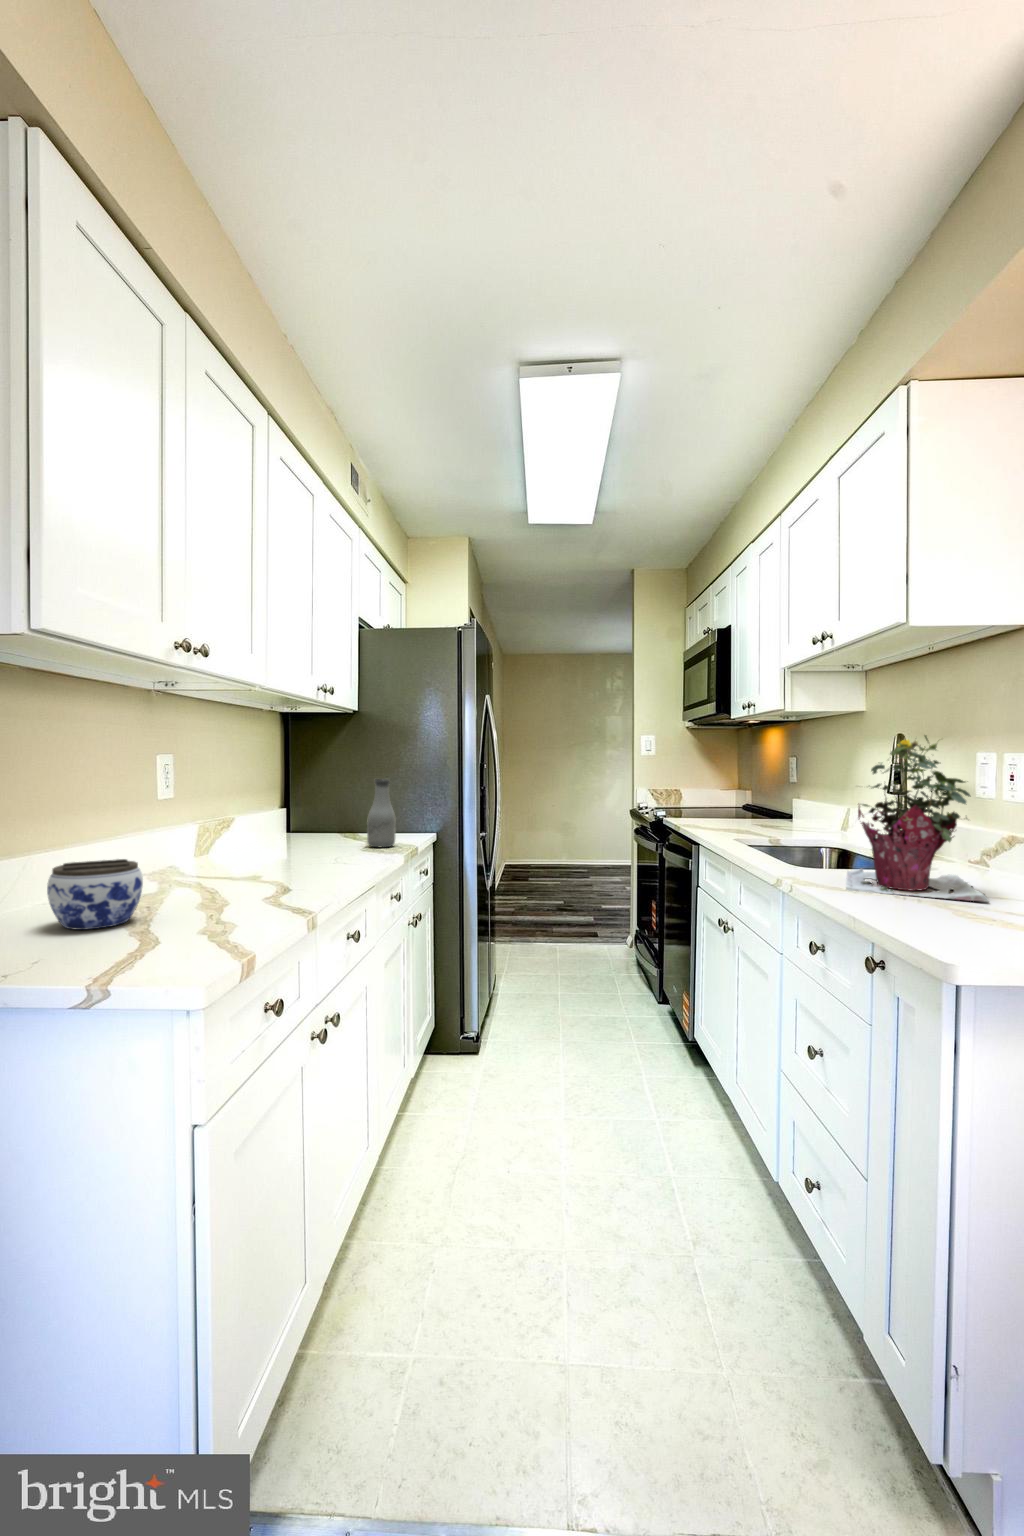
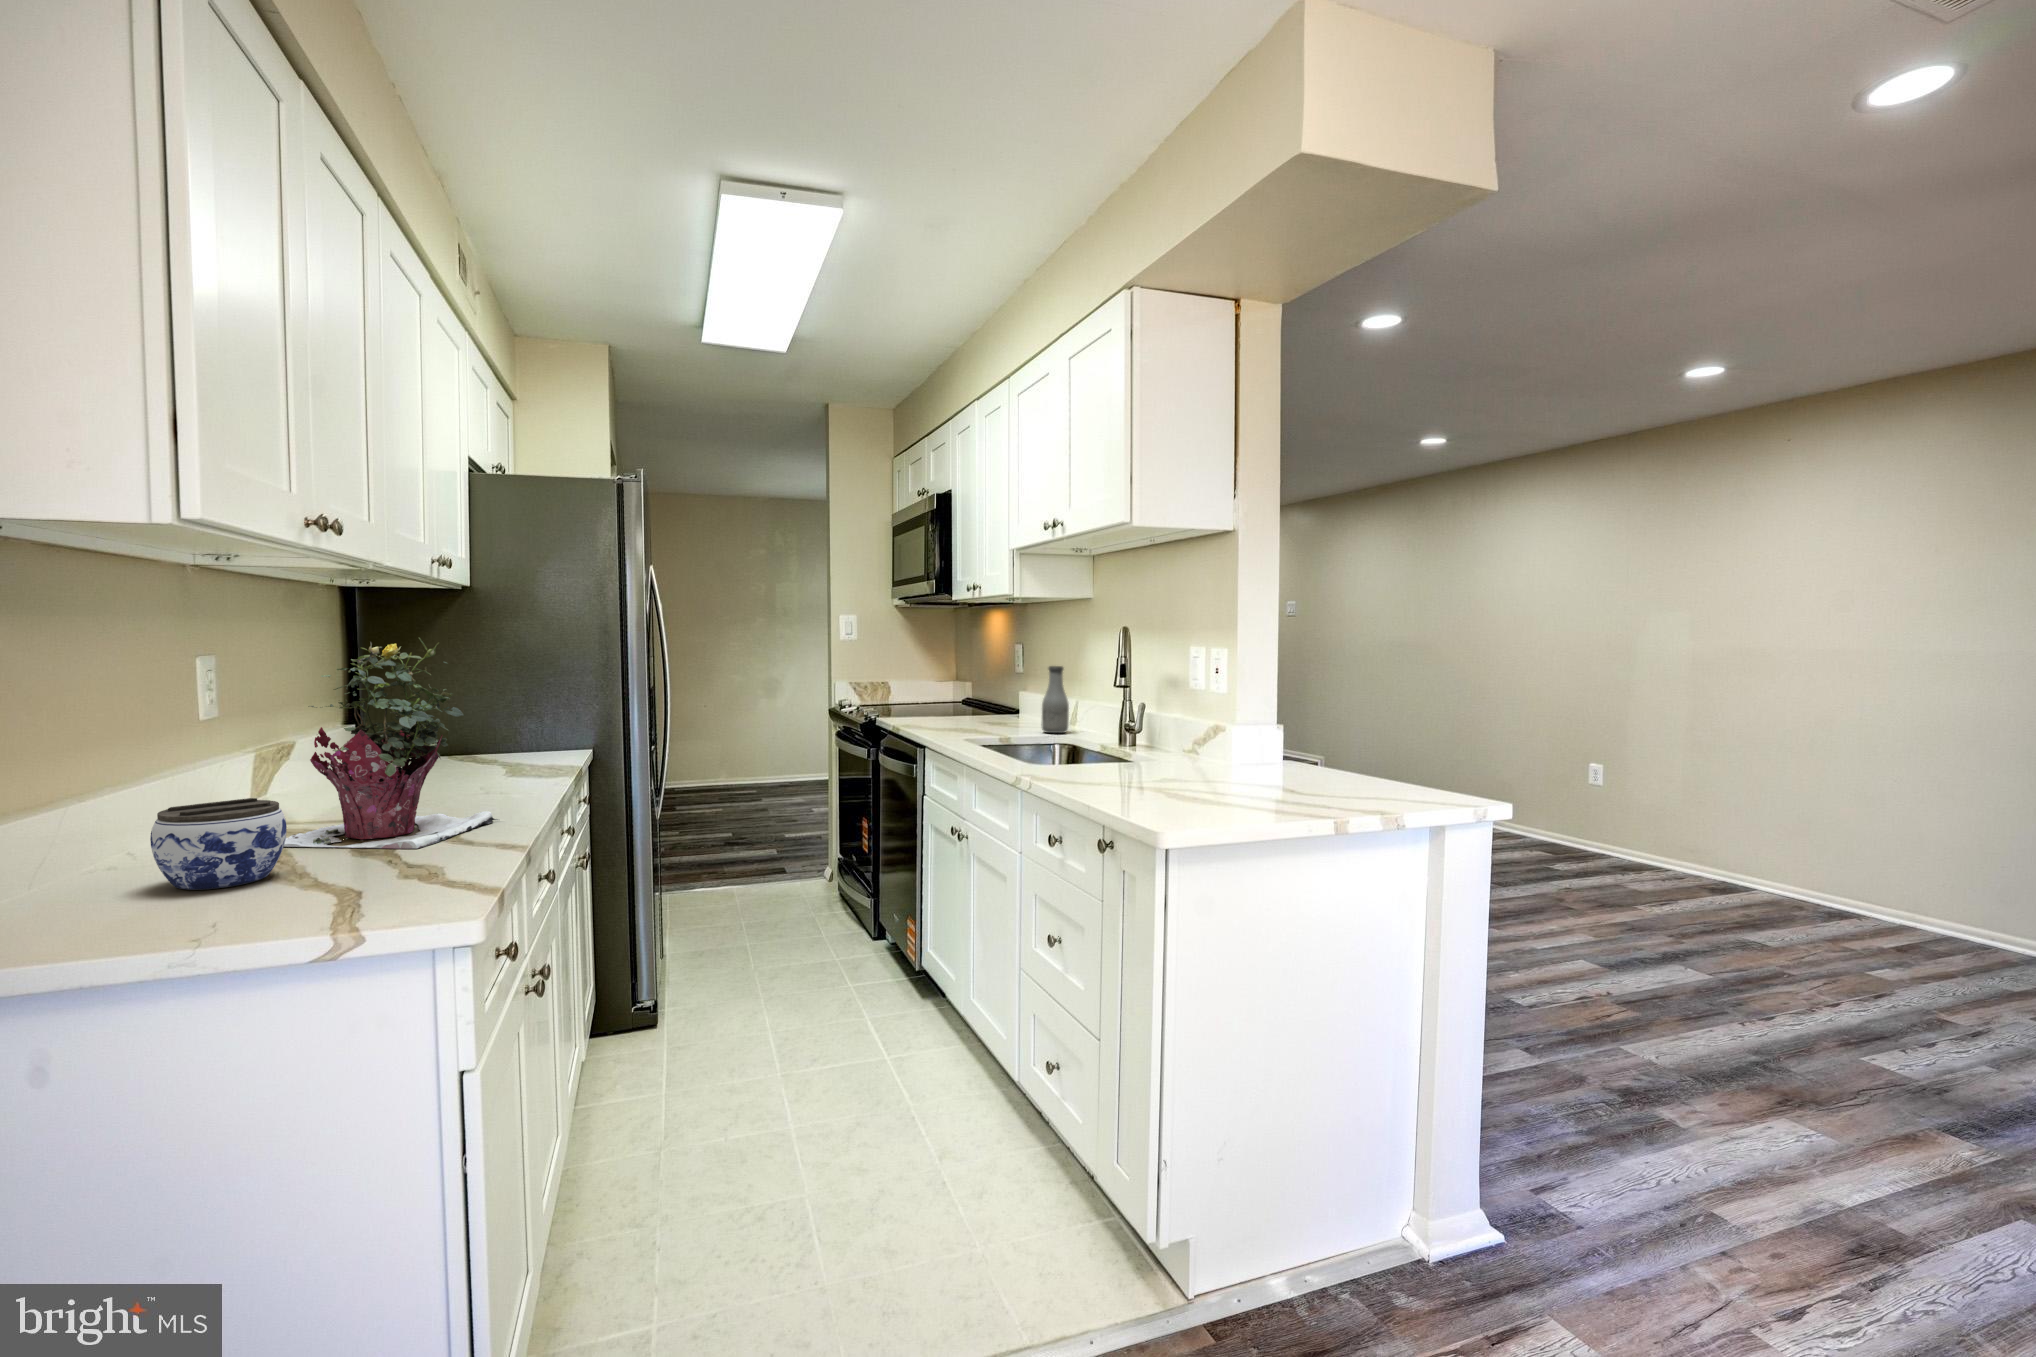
potted plant: present [846,735,989,902] -> present [284,638,498,849]
bottle: present [367,779,396,847] -> present [1041,666,1069,733]

